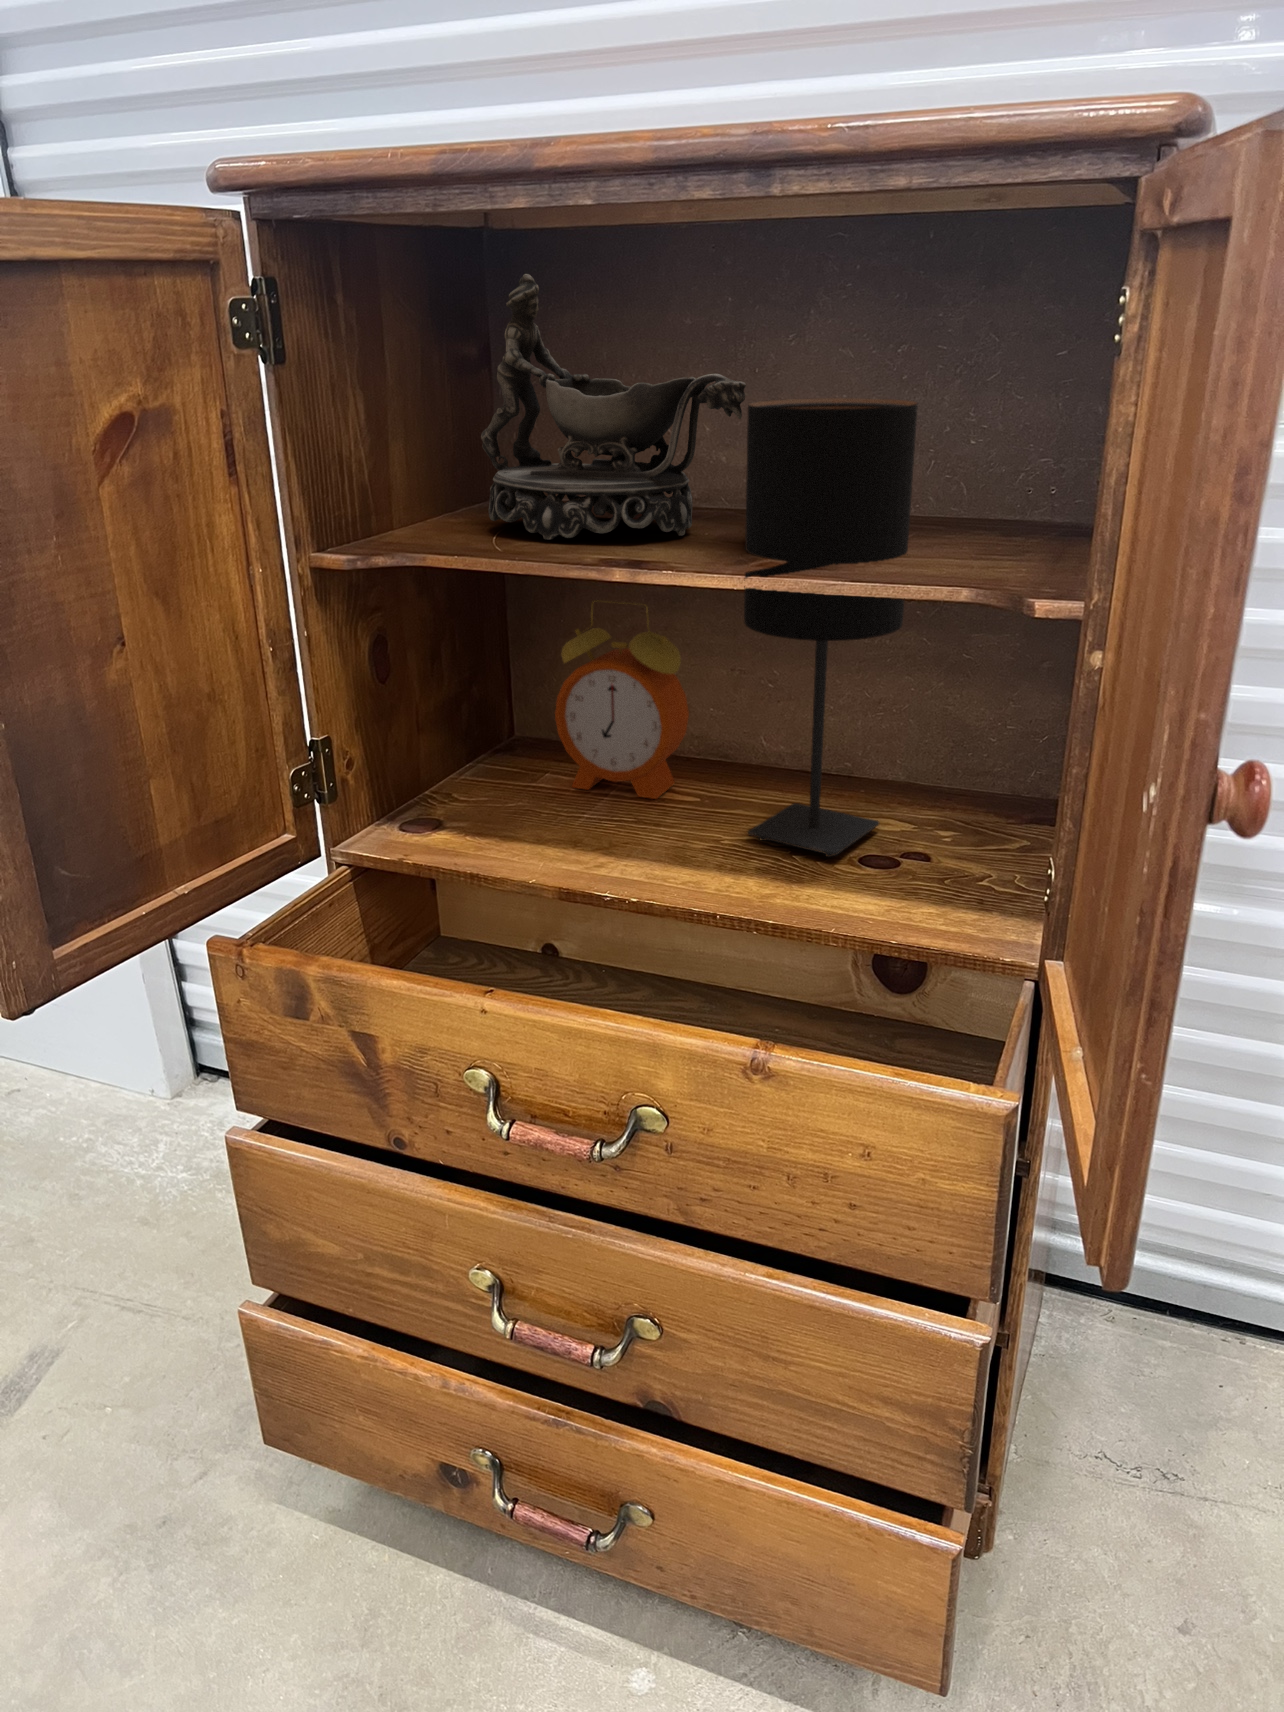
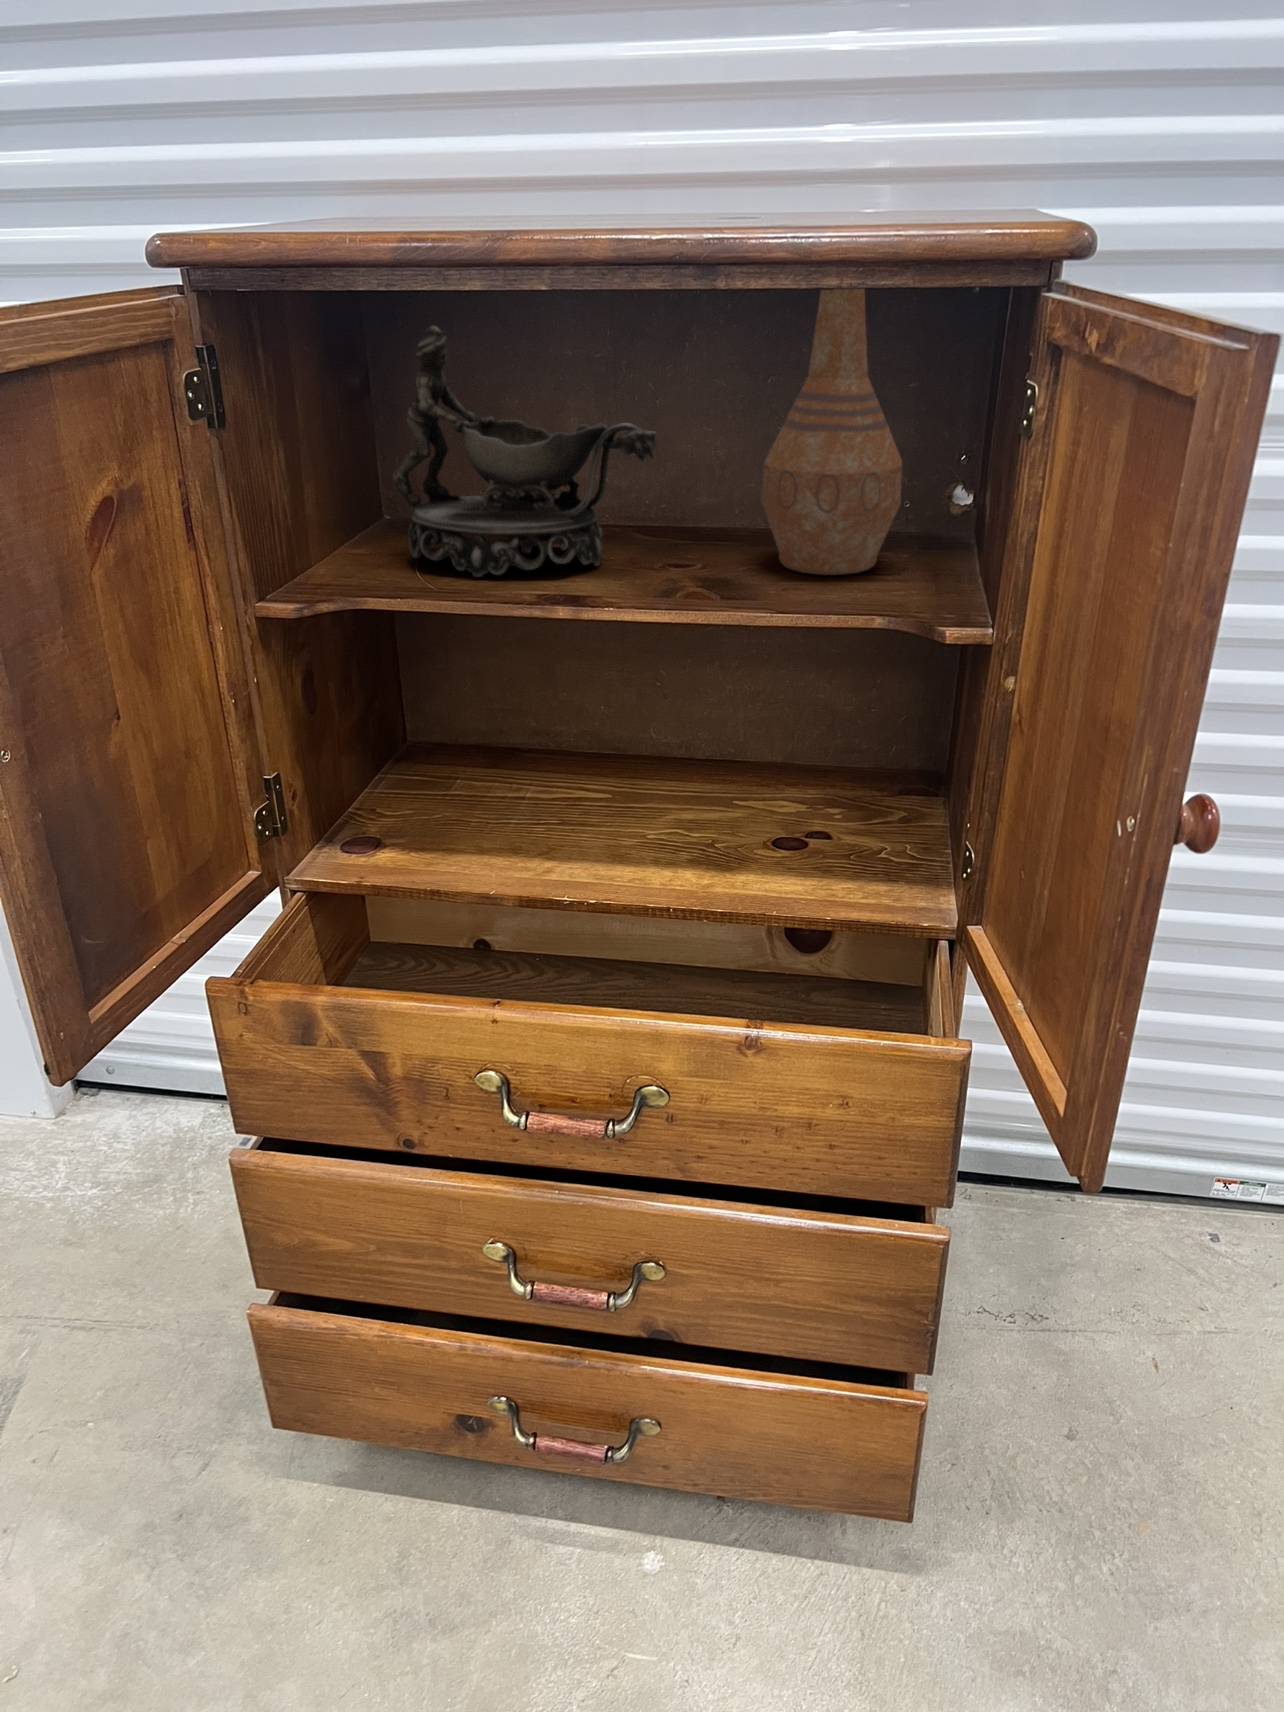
vase: none [867,160,1034,551] -> present [761,289,902,575]
table lamp: present [744,398,918,857] -> none [660,439,809,843]
alarm clock: present [555,602,689,799] -> none [474,622,596,799]

